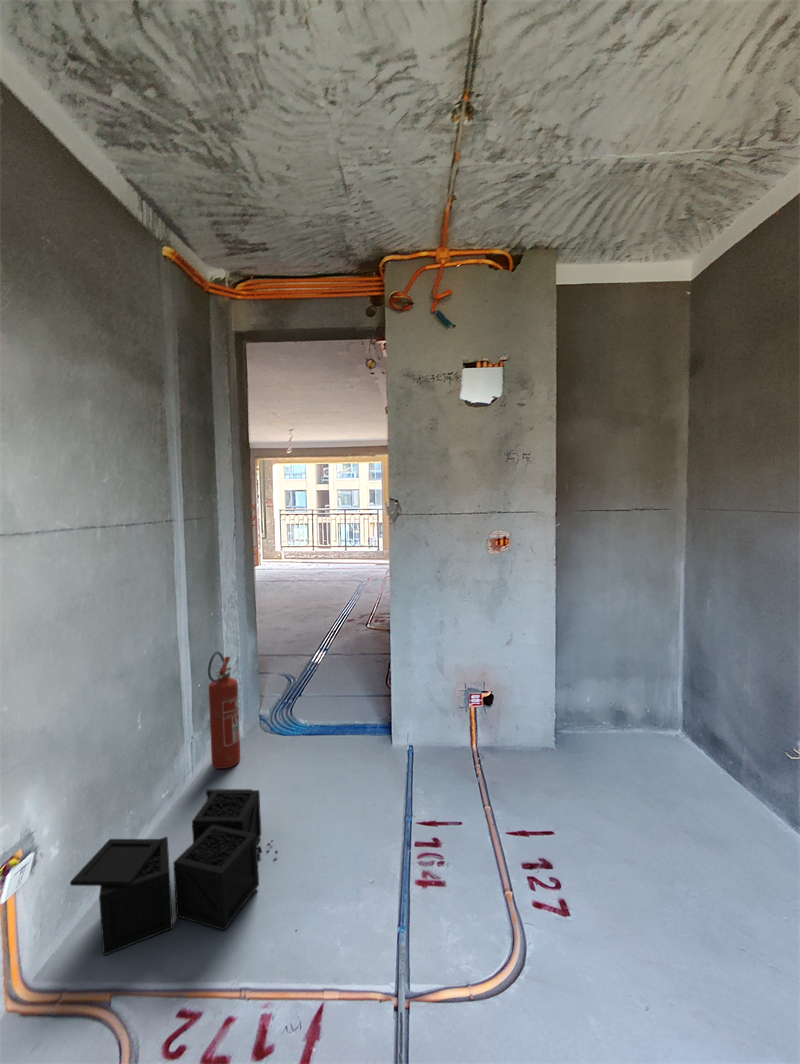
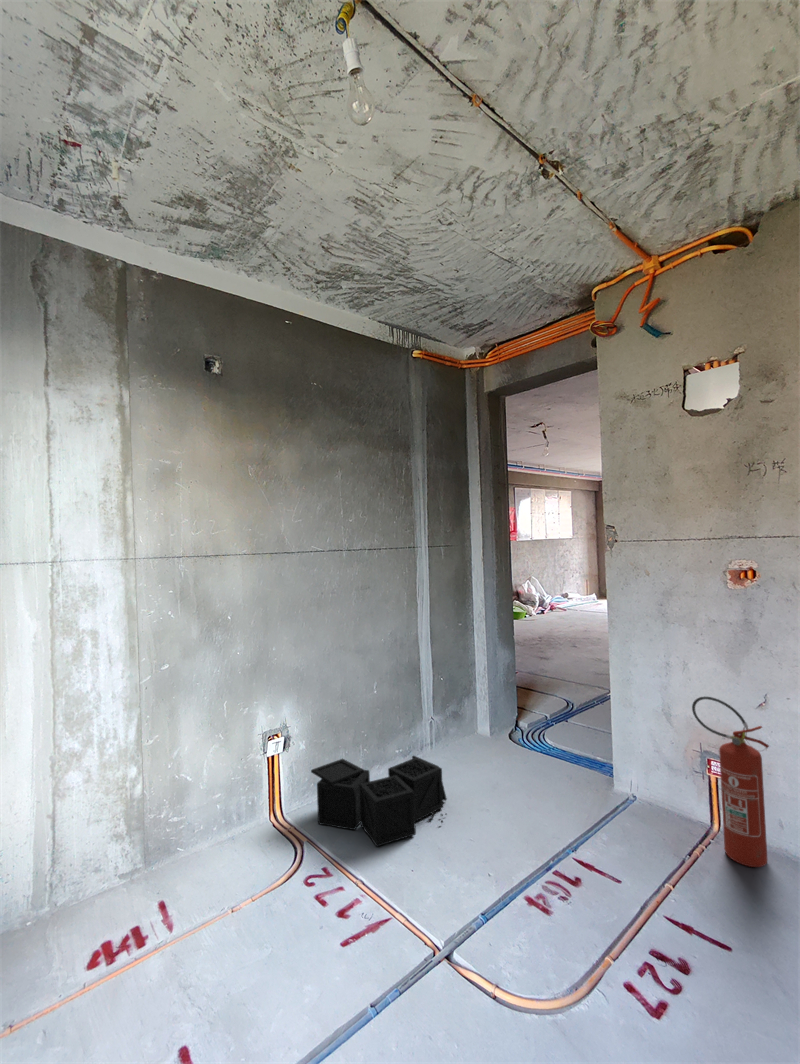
fire extinguisher: present [208,652,240,769] -> present [692,697,769,867]

